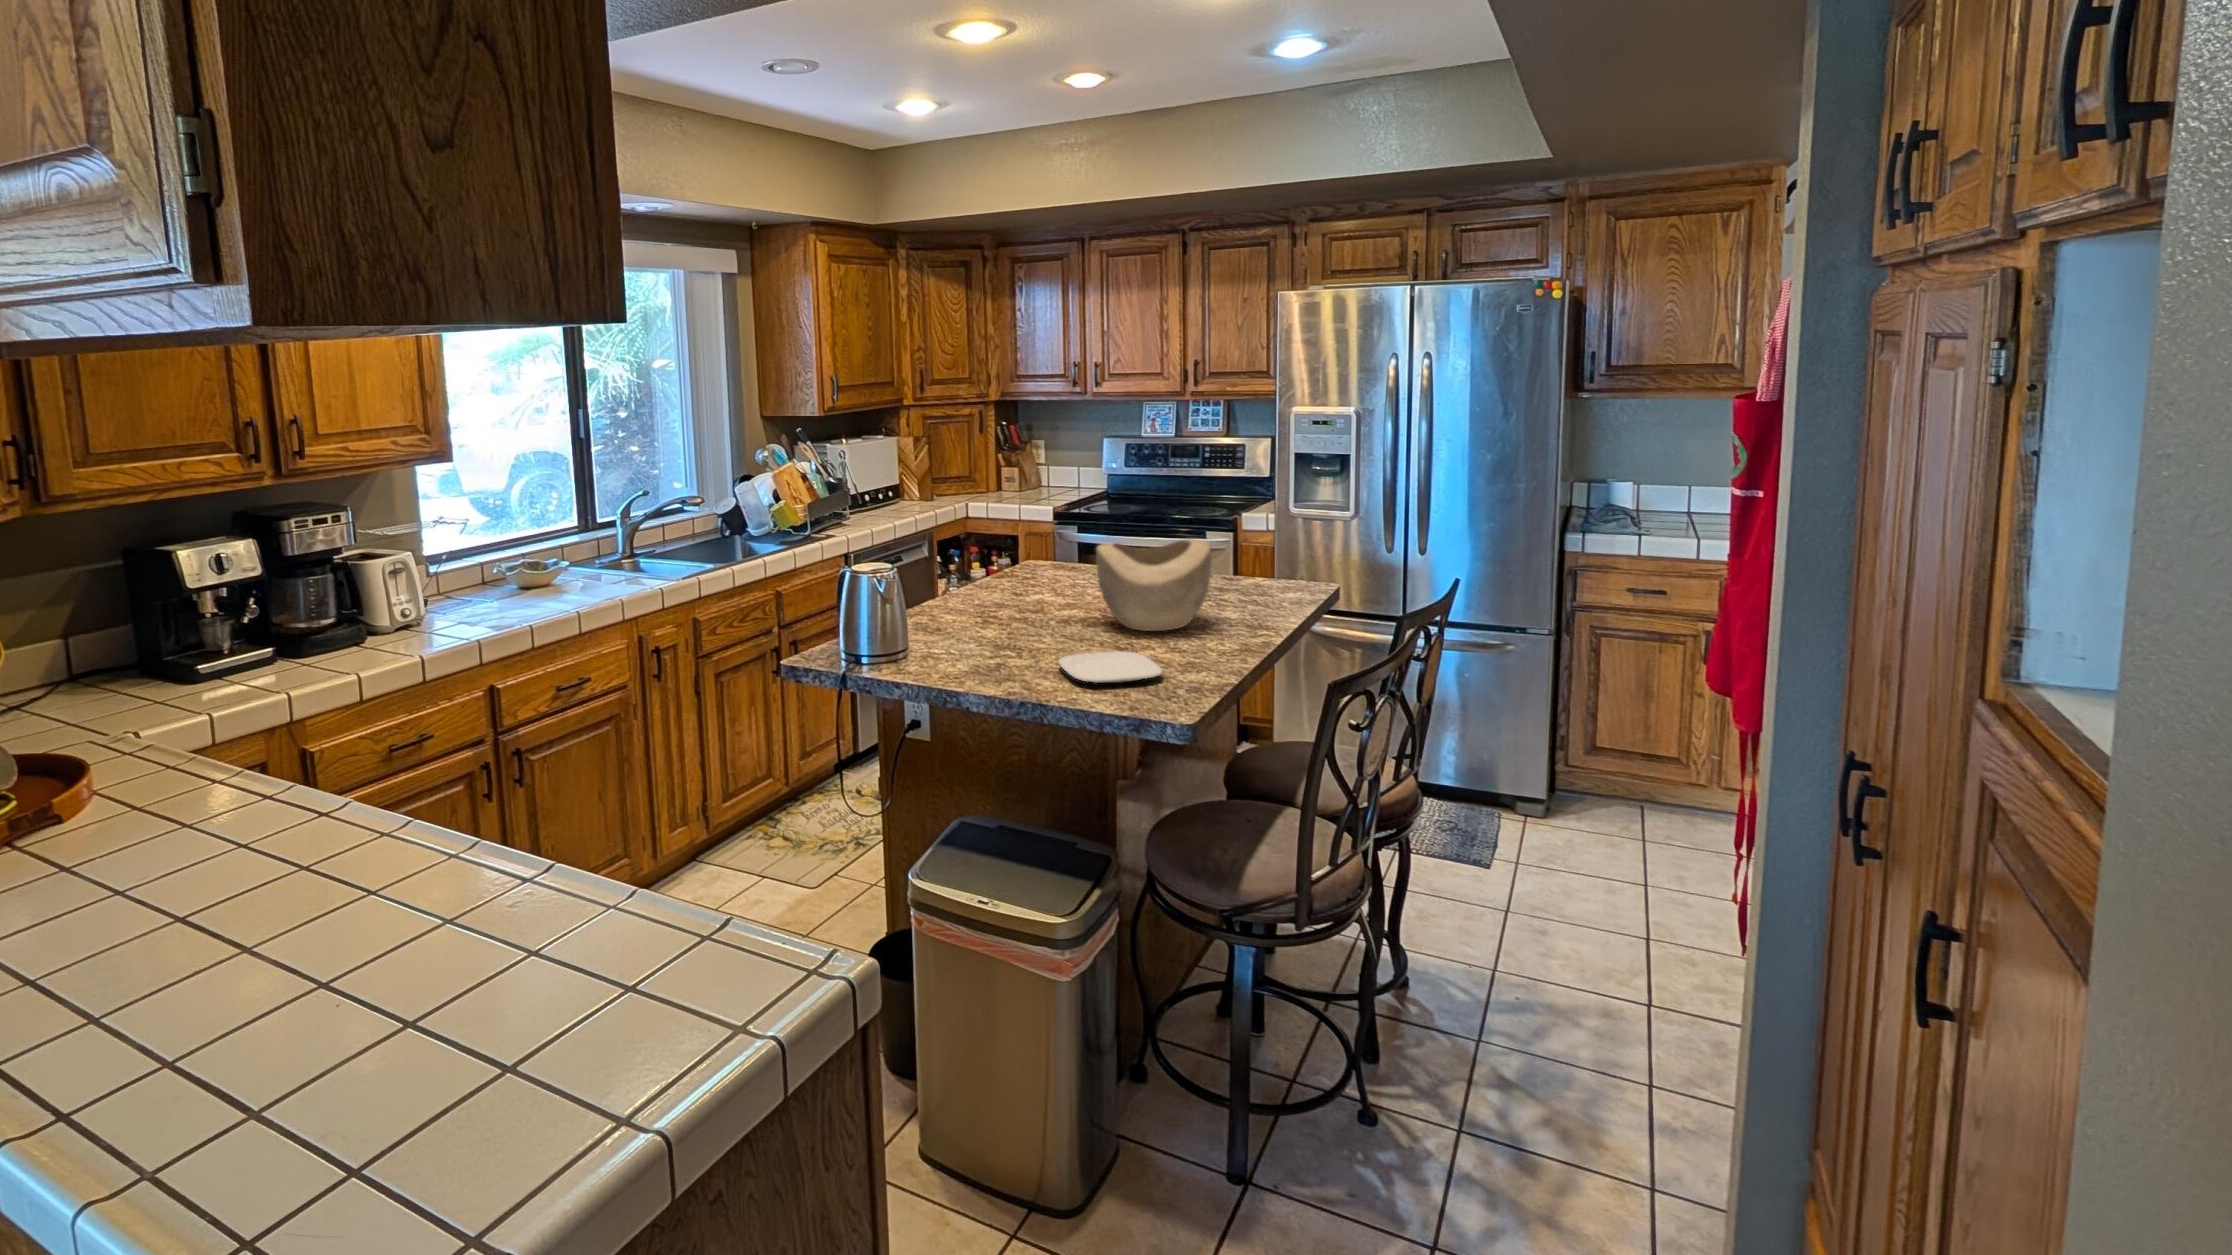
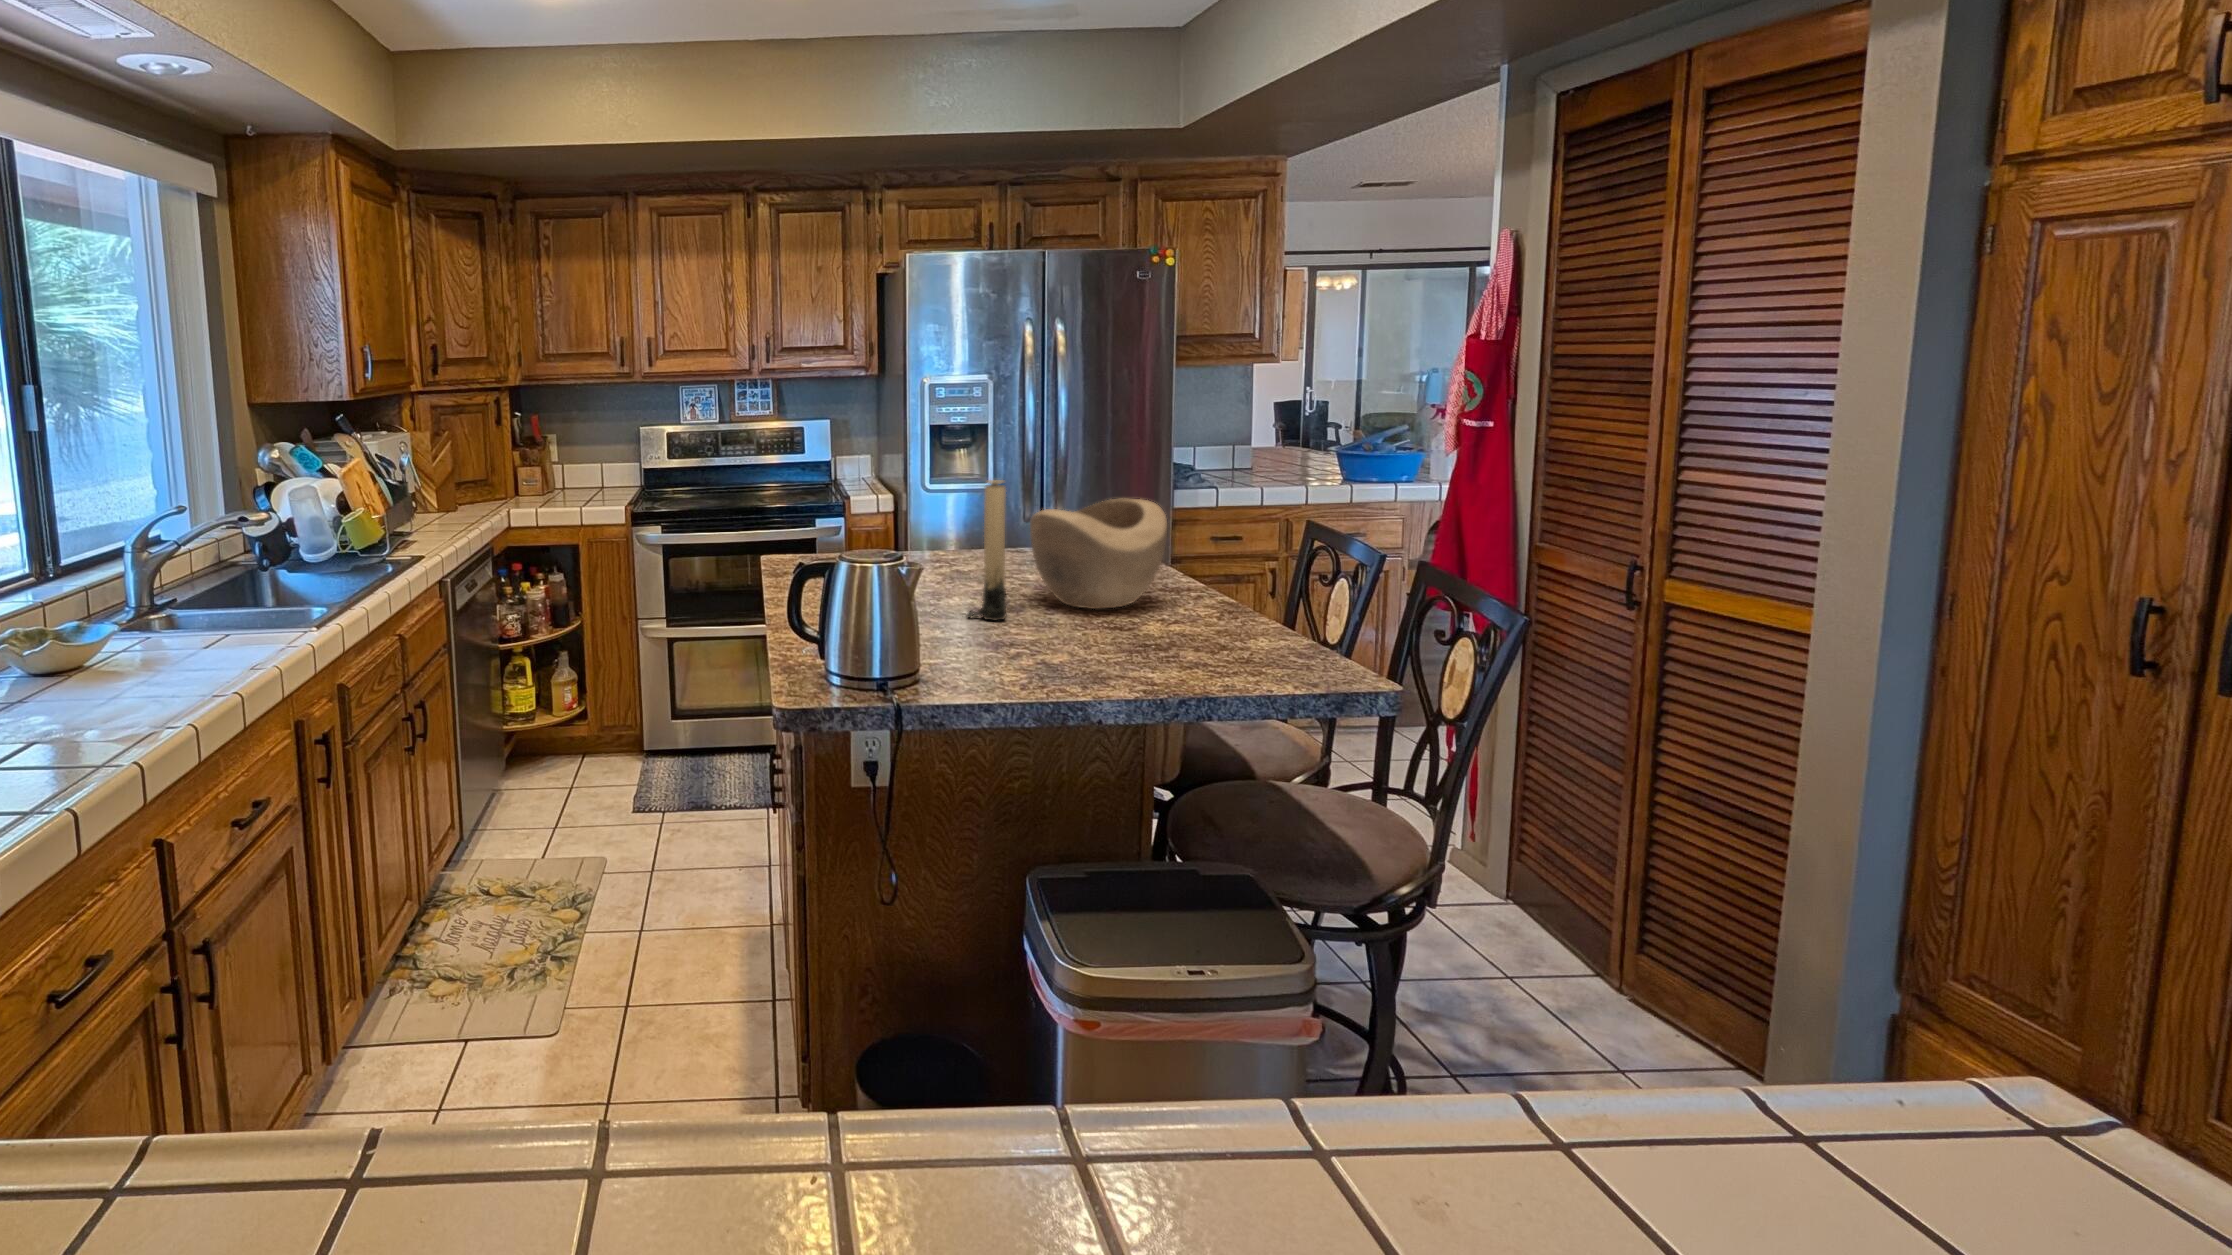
candle: none [1026,516,1053,628] -> present [967,480,1006,620]
plate: present [1058,651,1162,683] -> none [1130,628,1270,666]

